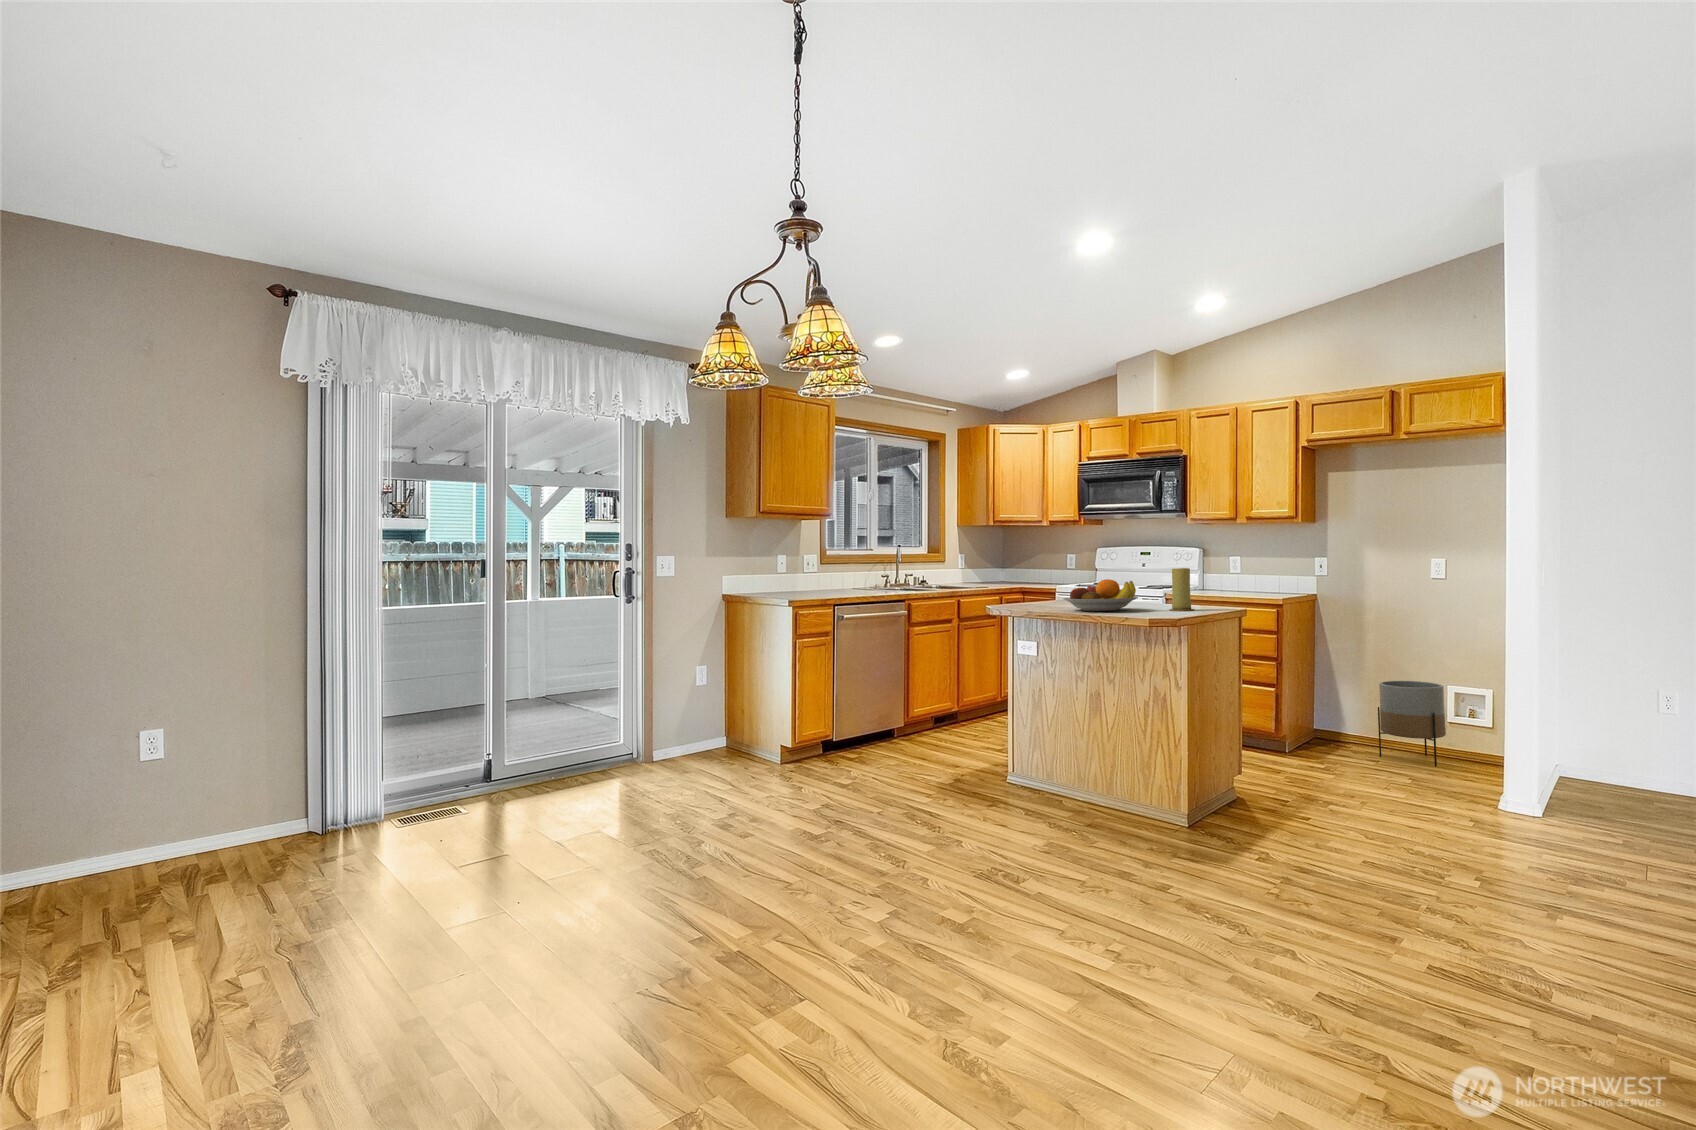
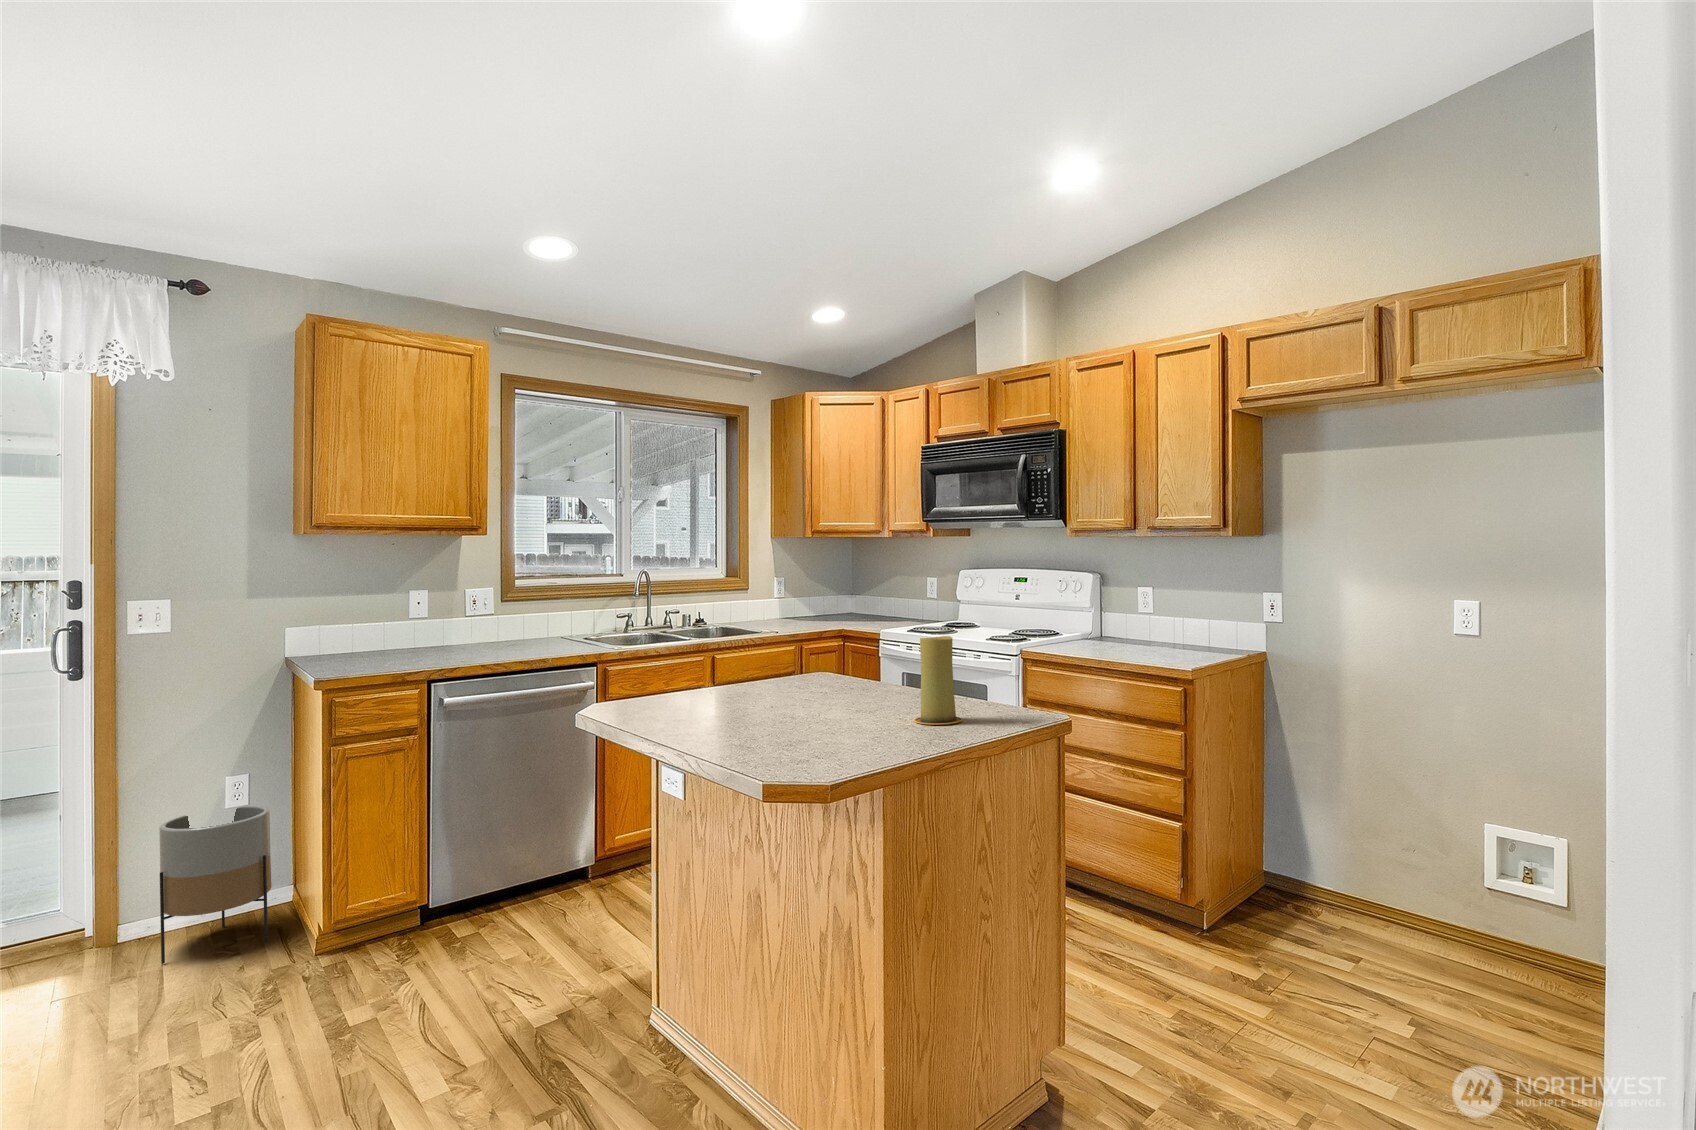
fruit bowl: present [1063,579,1138,611] -> none [720,658,861,723]
planter: present [1378,681,1446,767] -> present [159,806,271,964]

